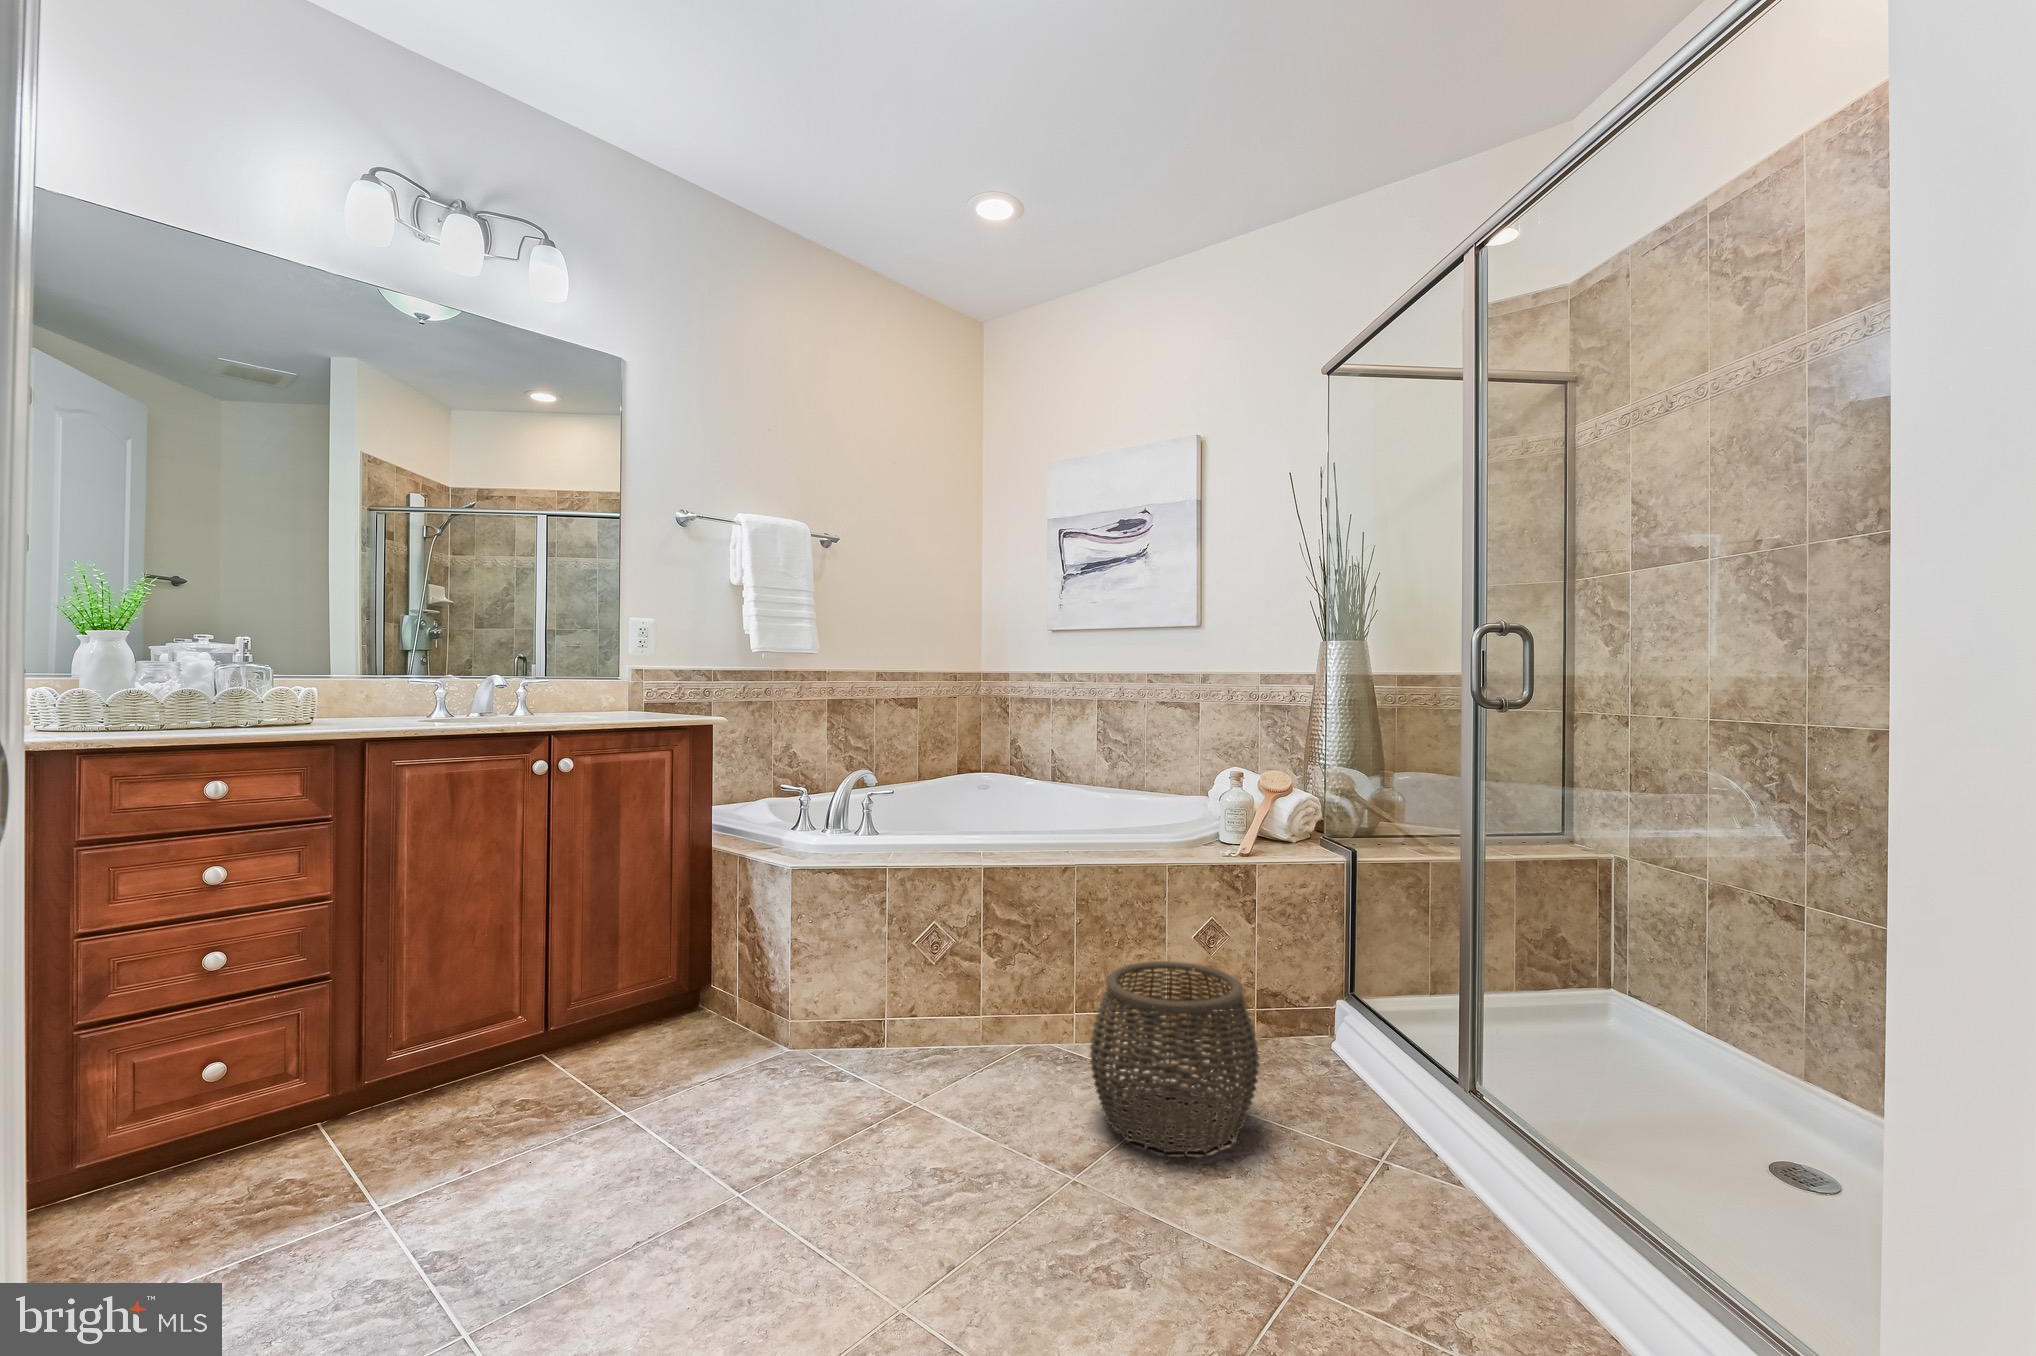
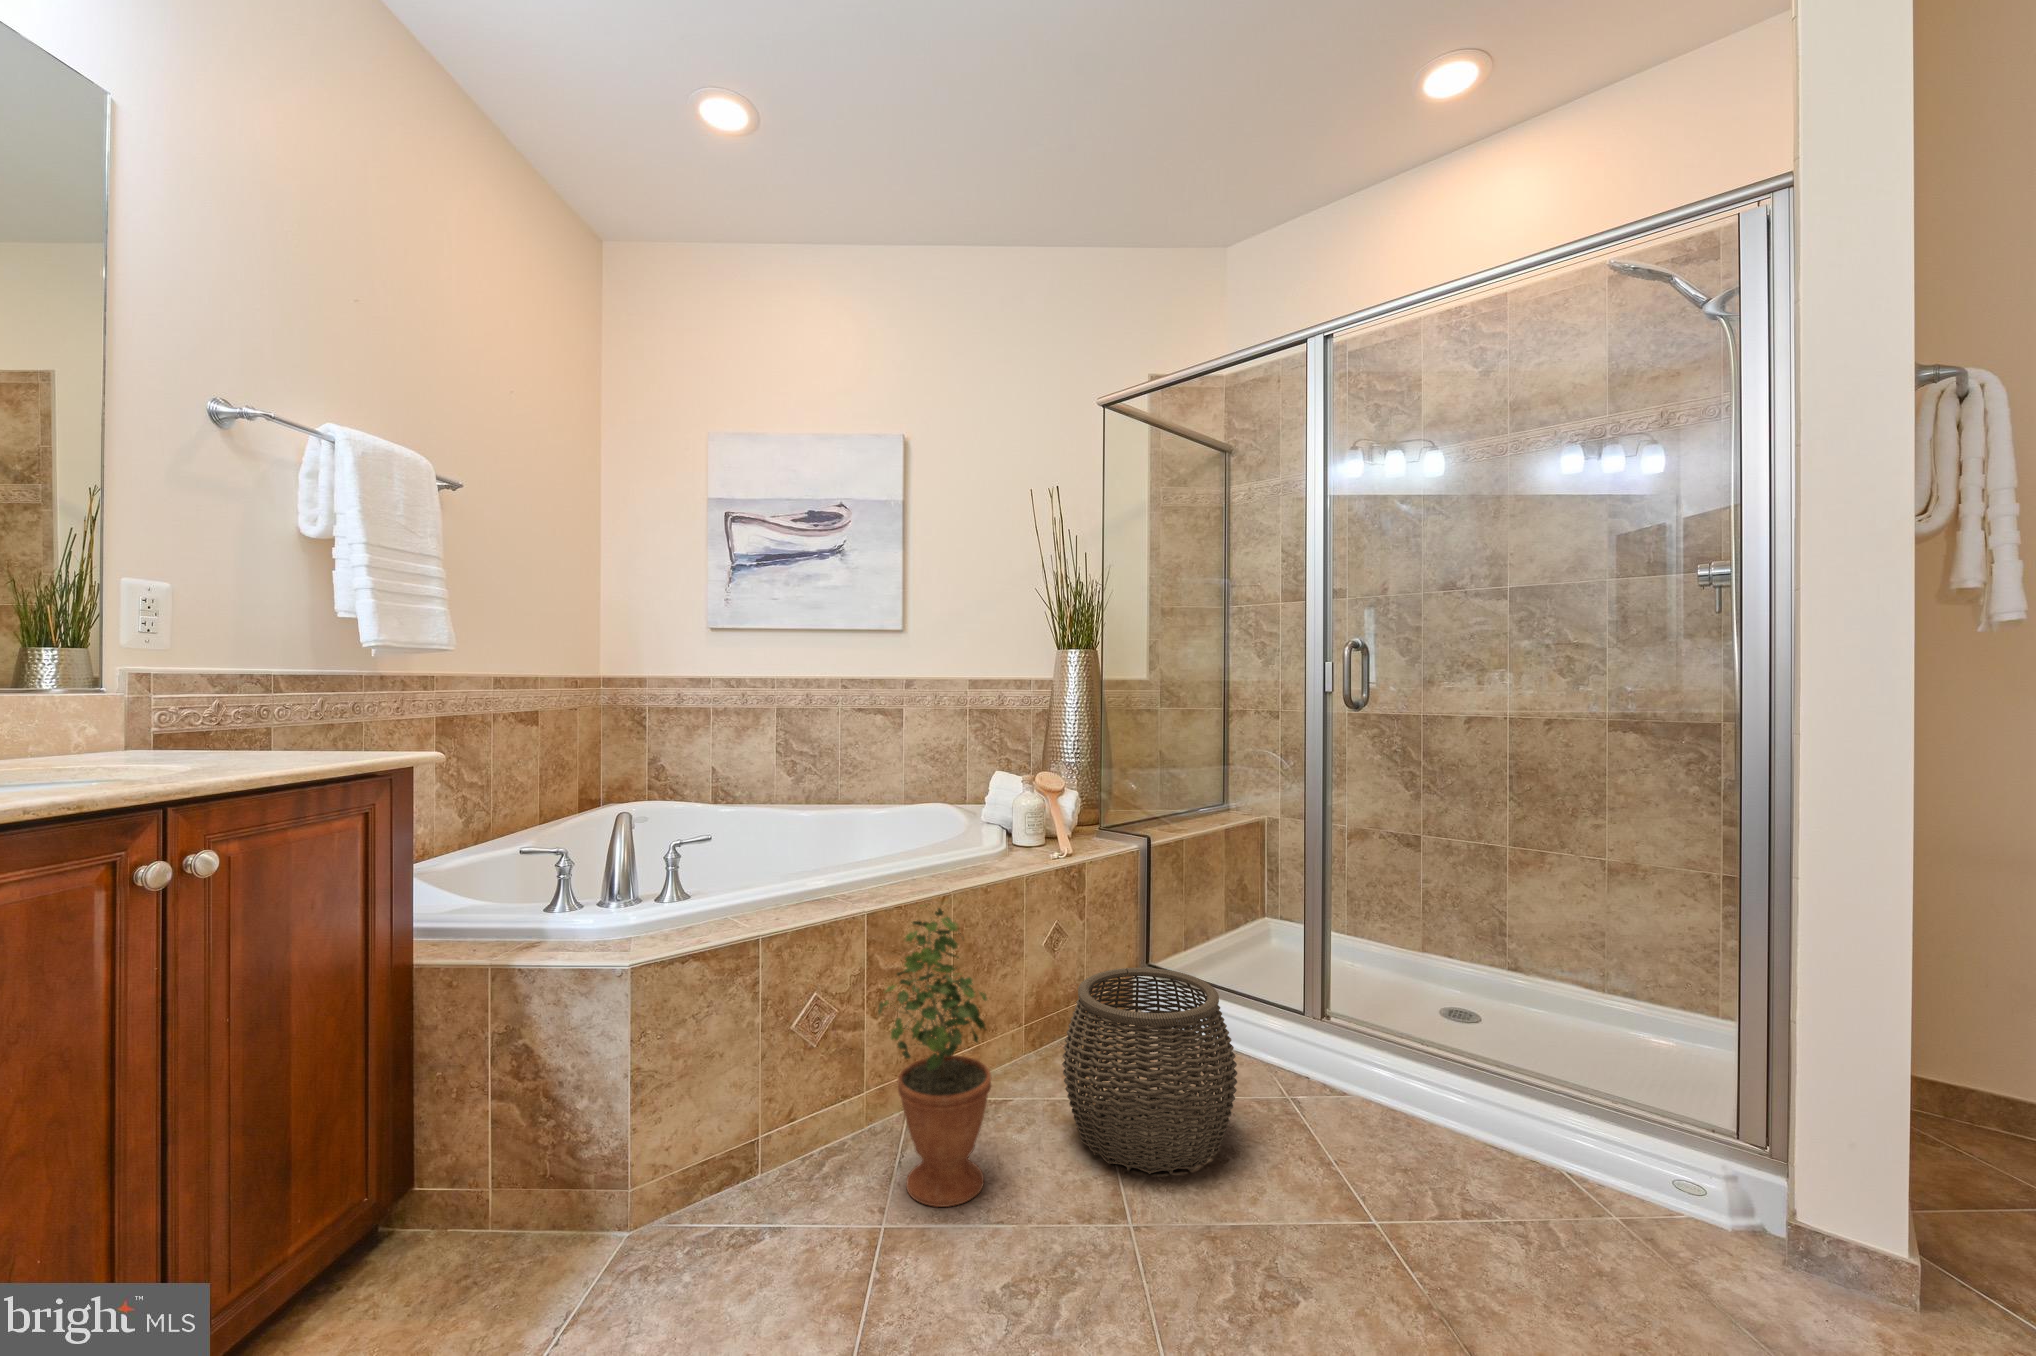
potted plant: none [932,864,1027,1104] -> present [878,905,991,1207]

